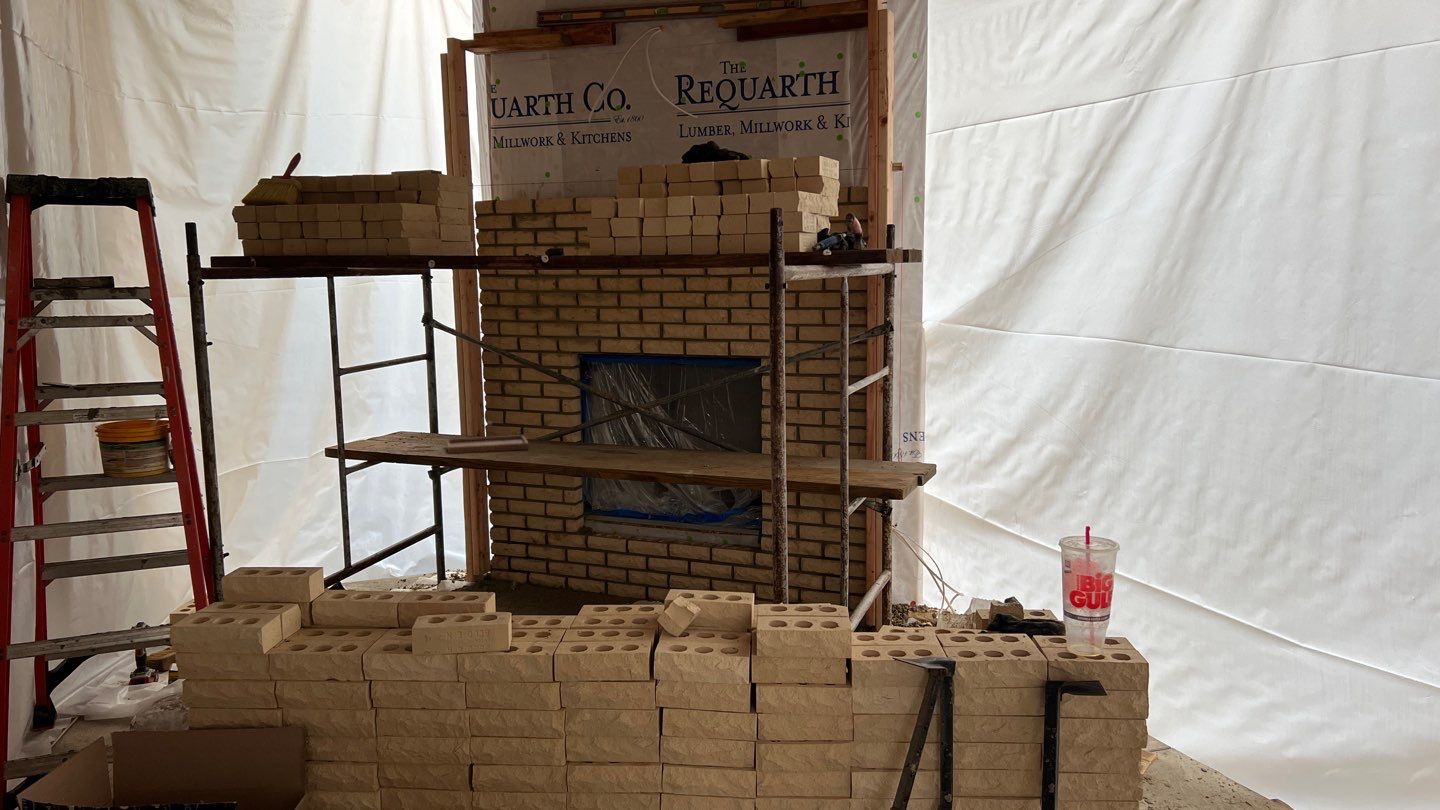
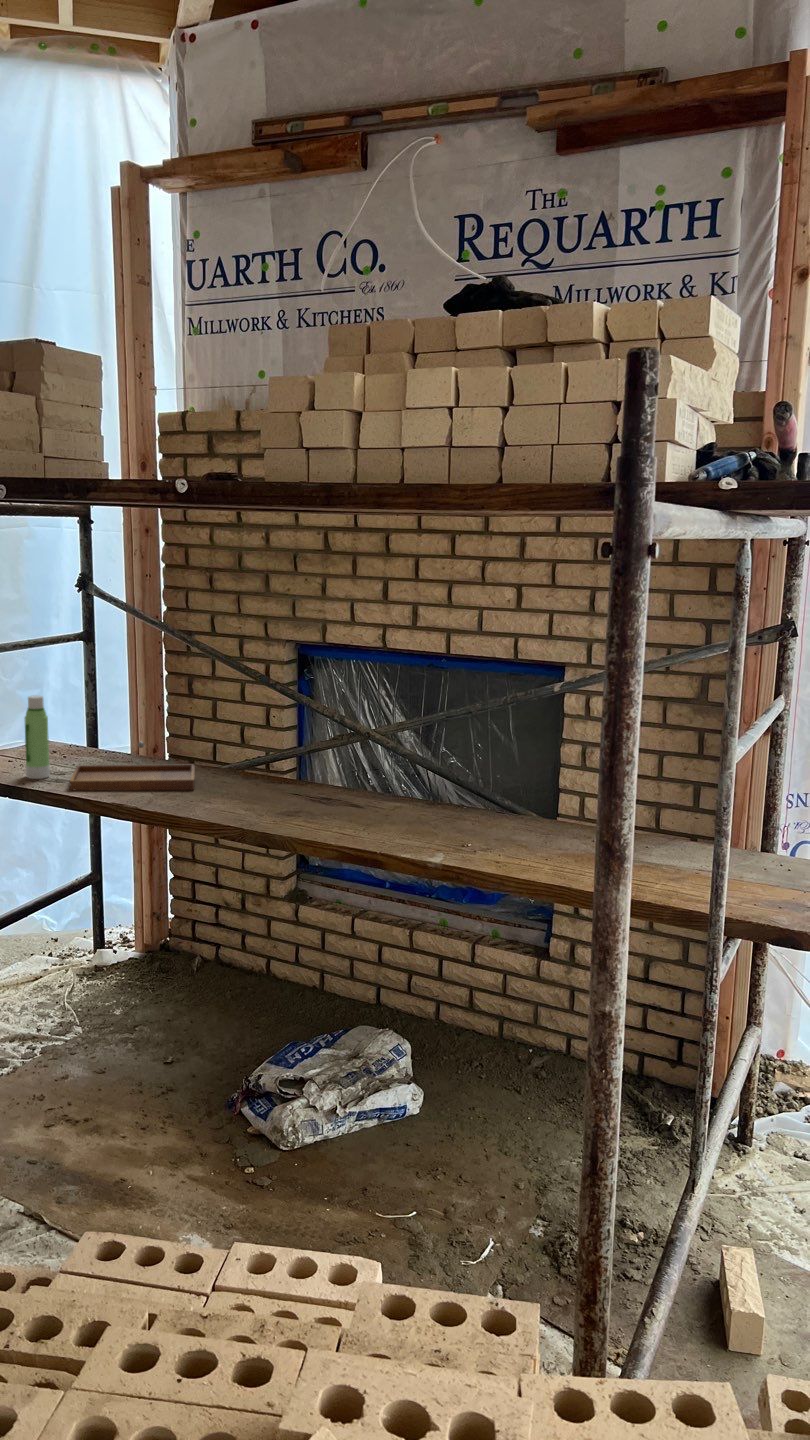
water bottle: none [411,394,428,449] -> present [24,695,50,779]

